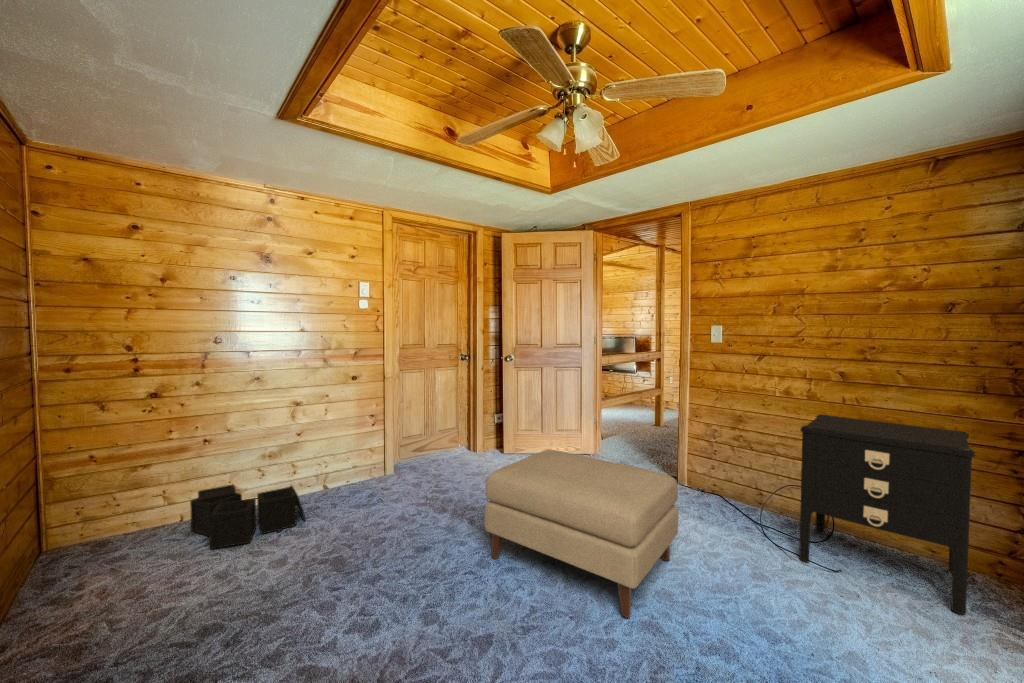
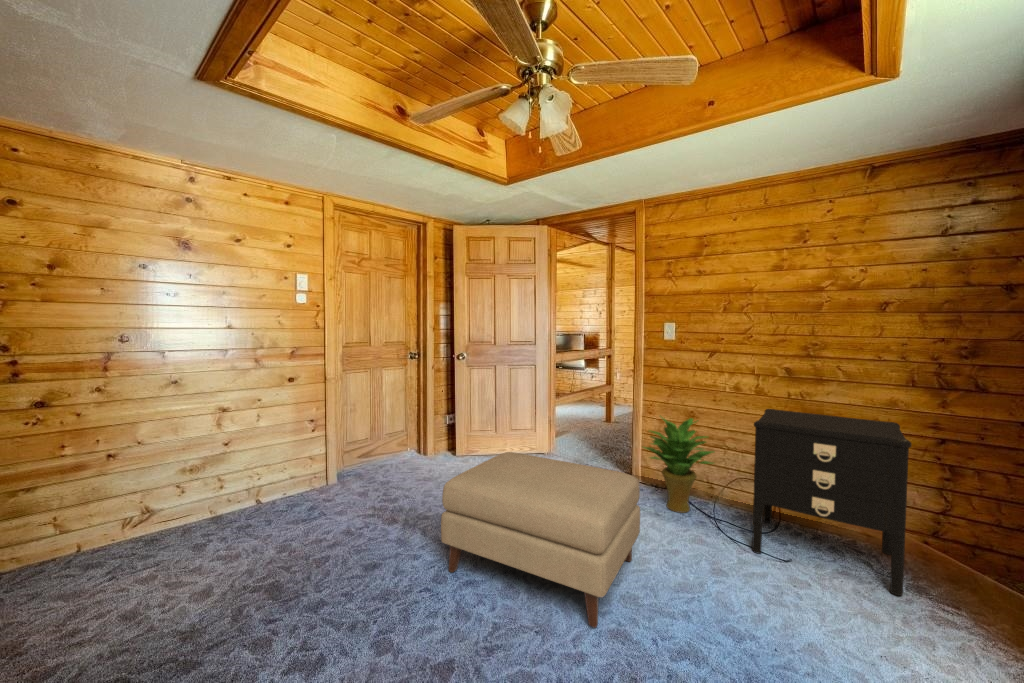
potted plant: none [685,419,763,518] -> present [644,417,714,513]
storage bin: present [190,484,306,549] -> none [89,503,236,585]

